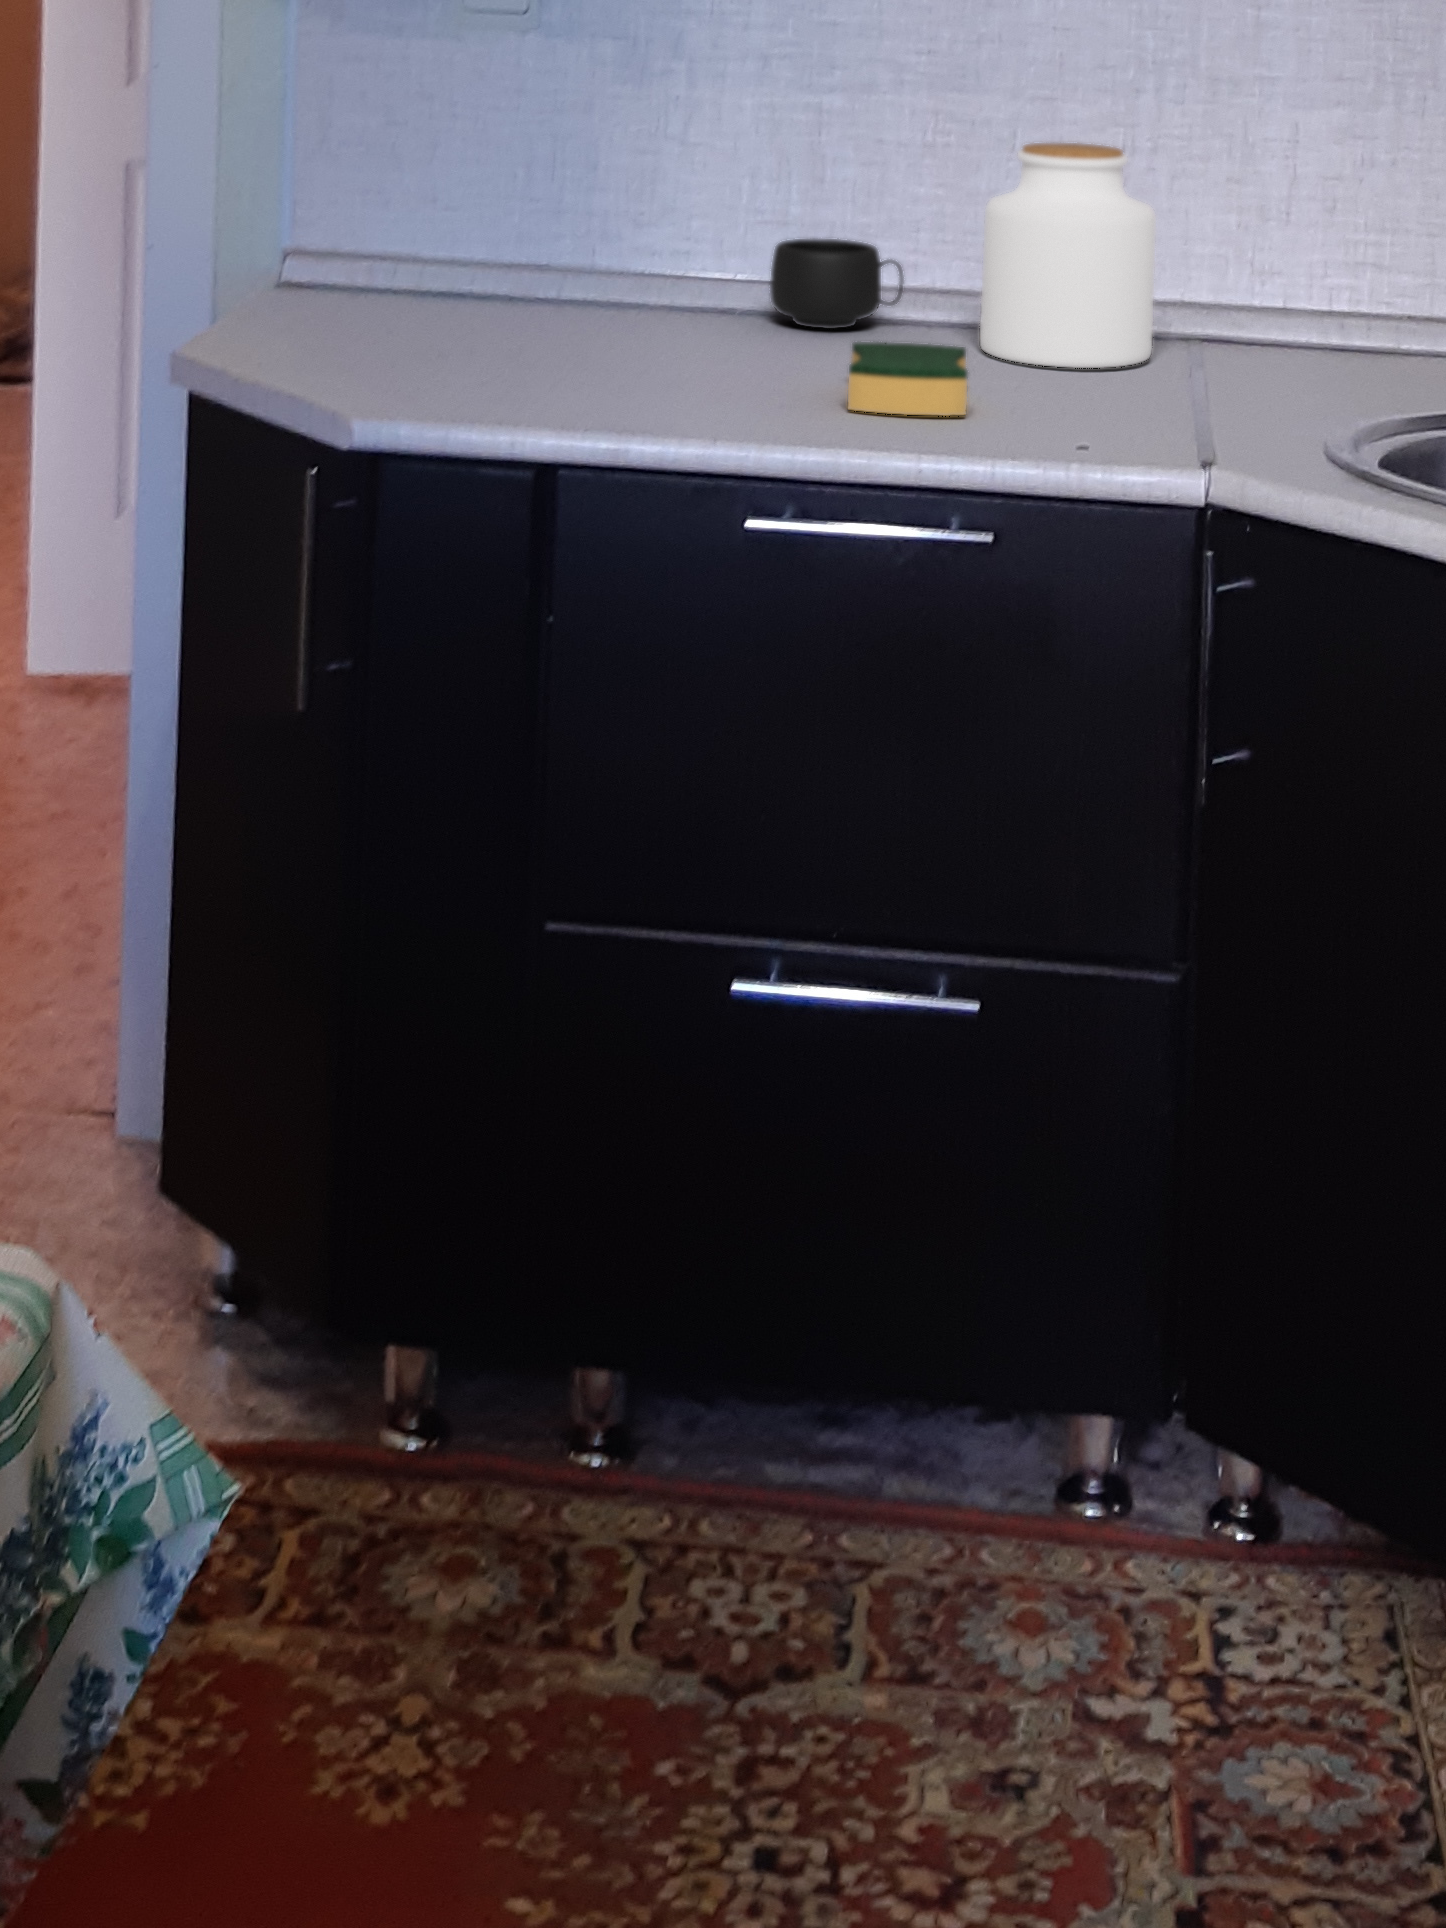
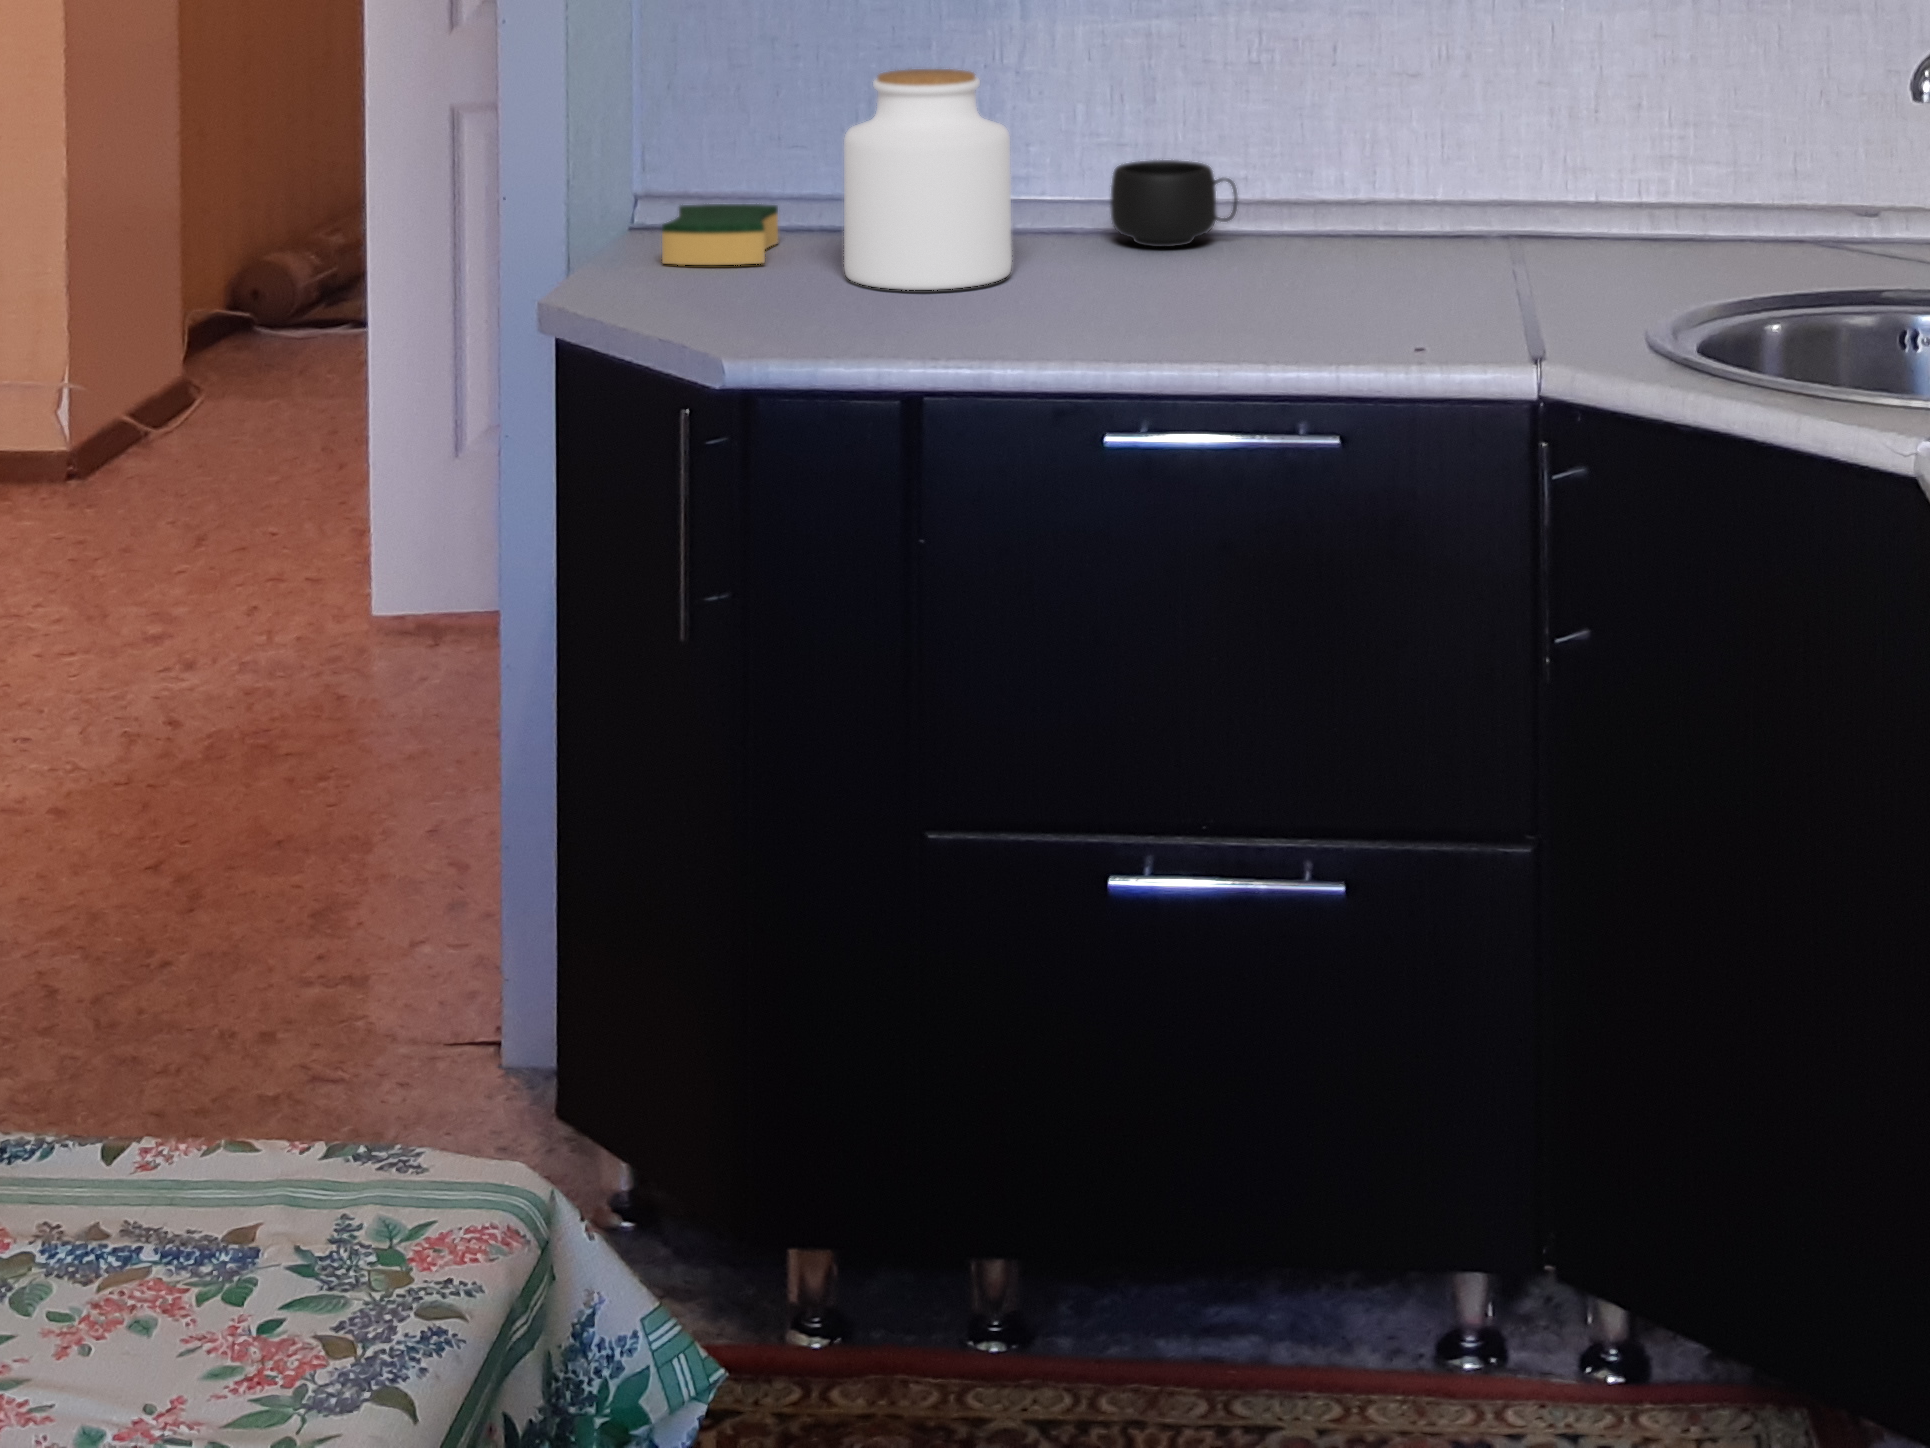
jar: present [980,143,1156,368] -> present [844,69,1012,290]
sponge: present [848,342,968,416] -> present [662,204,778,265]

